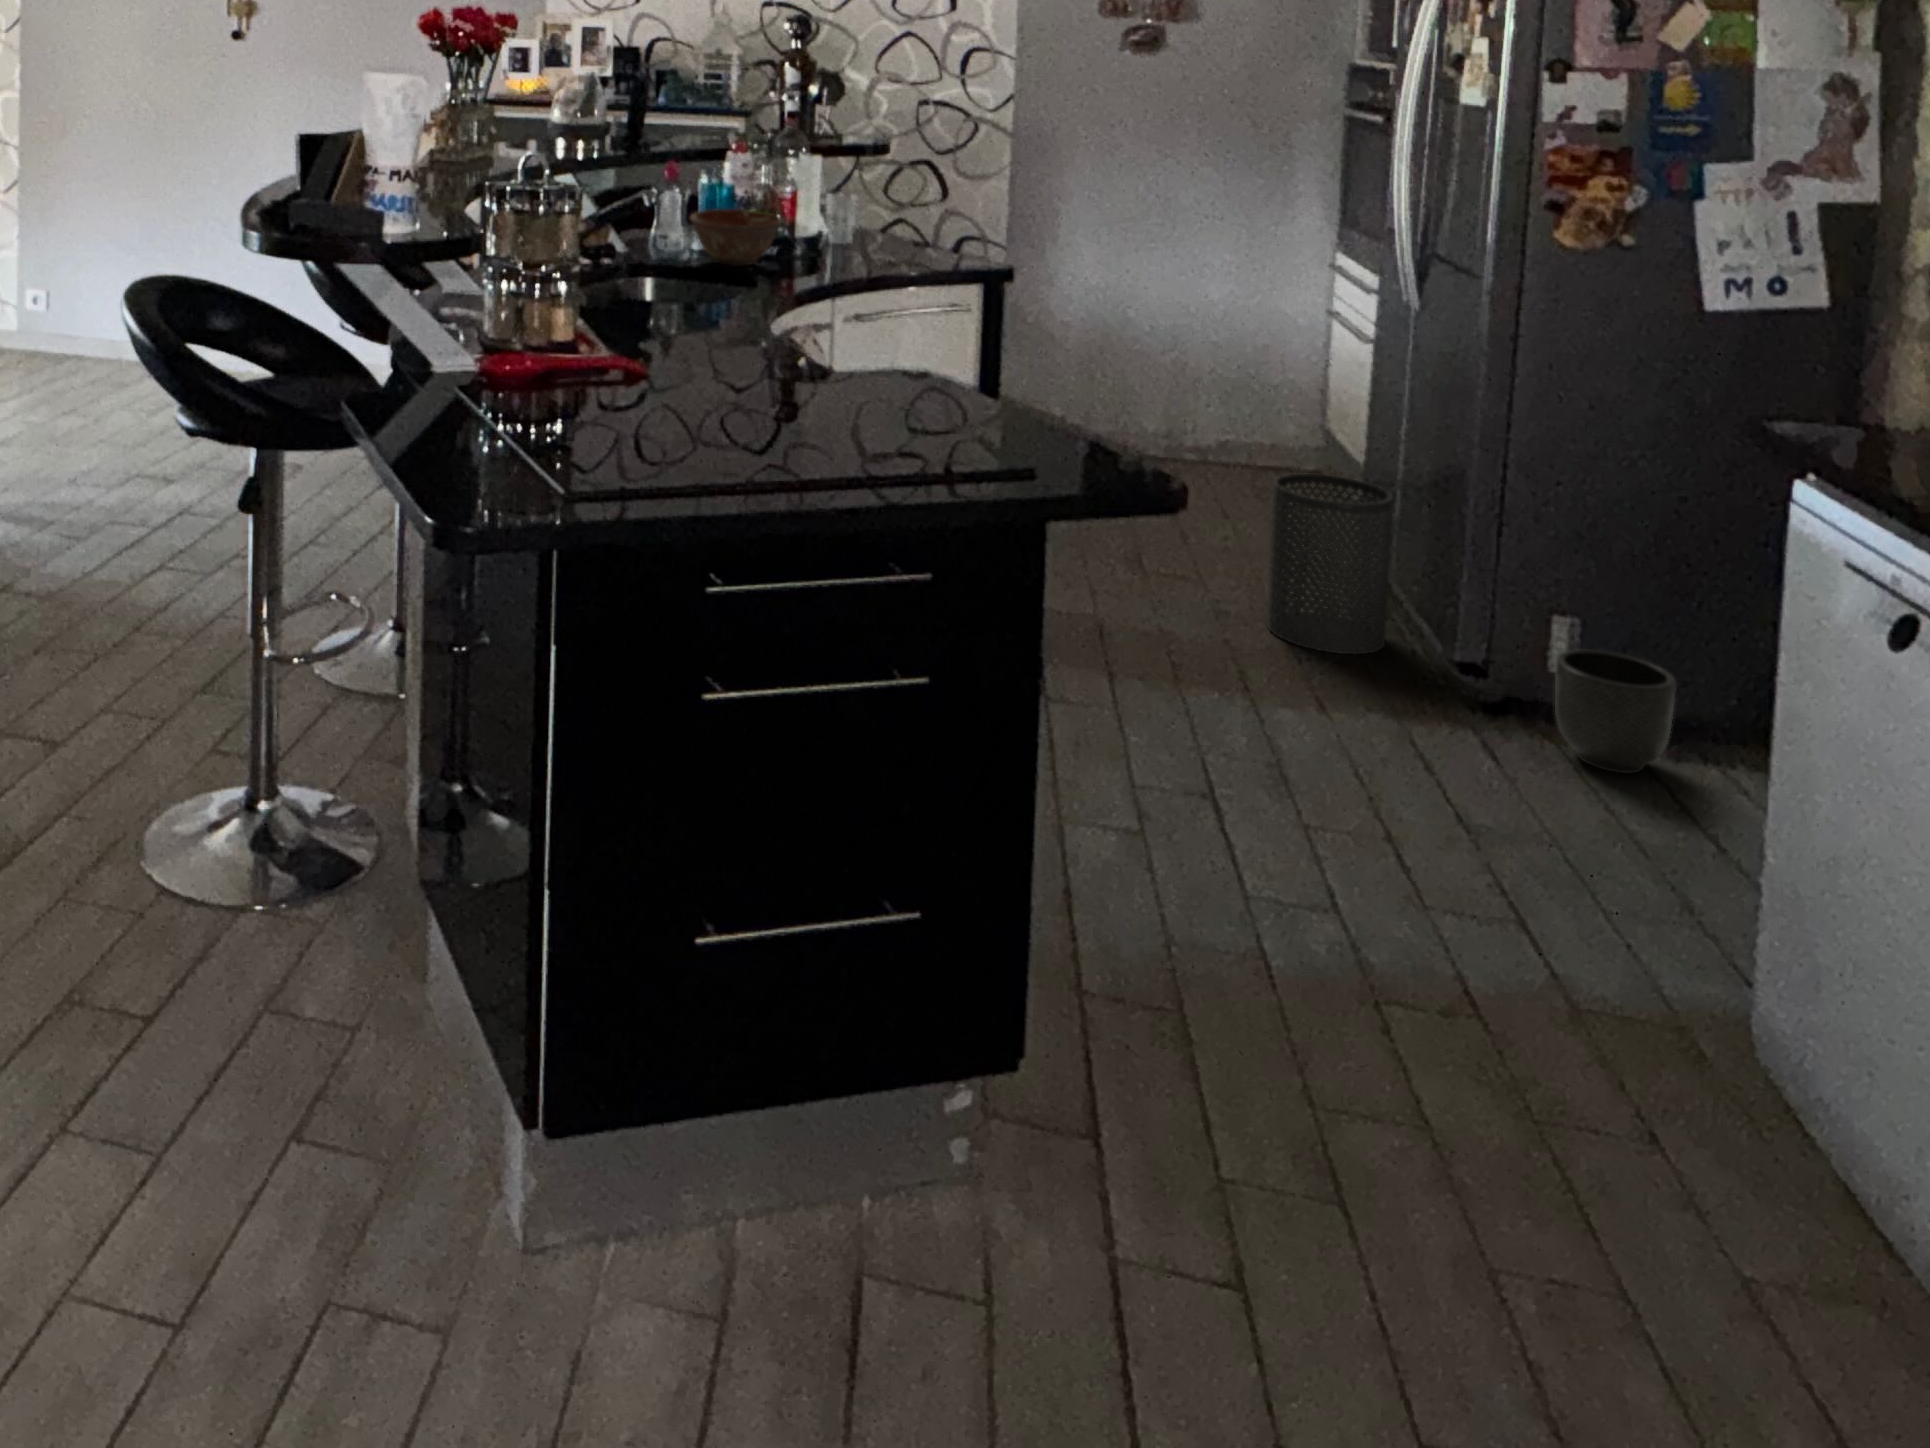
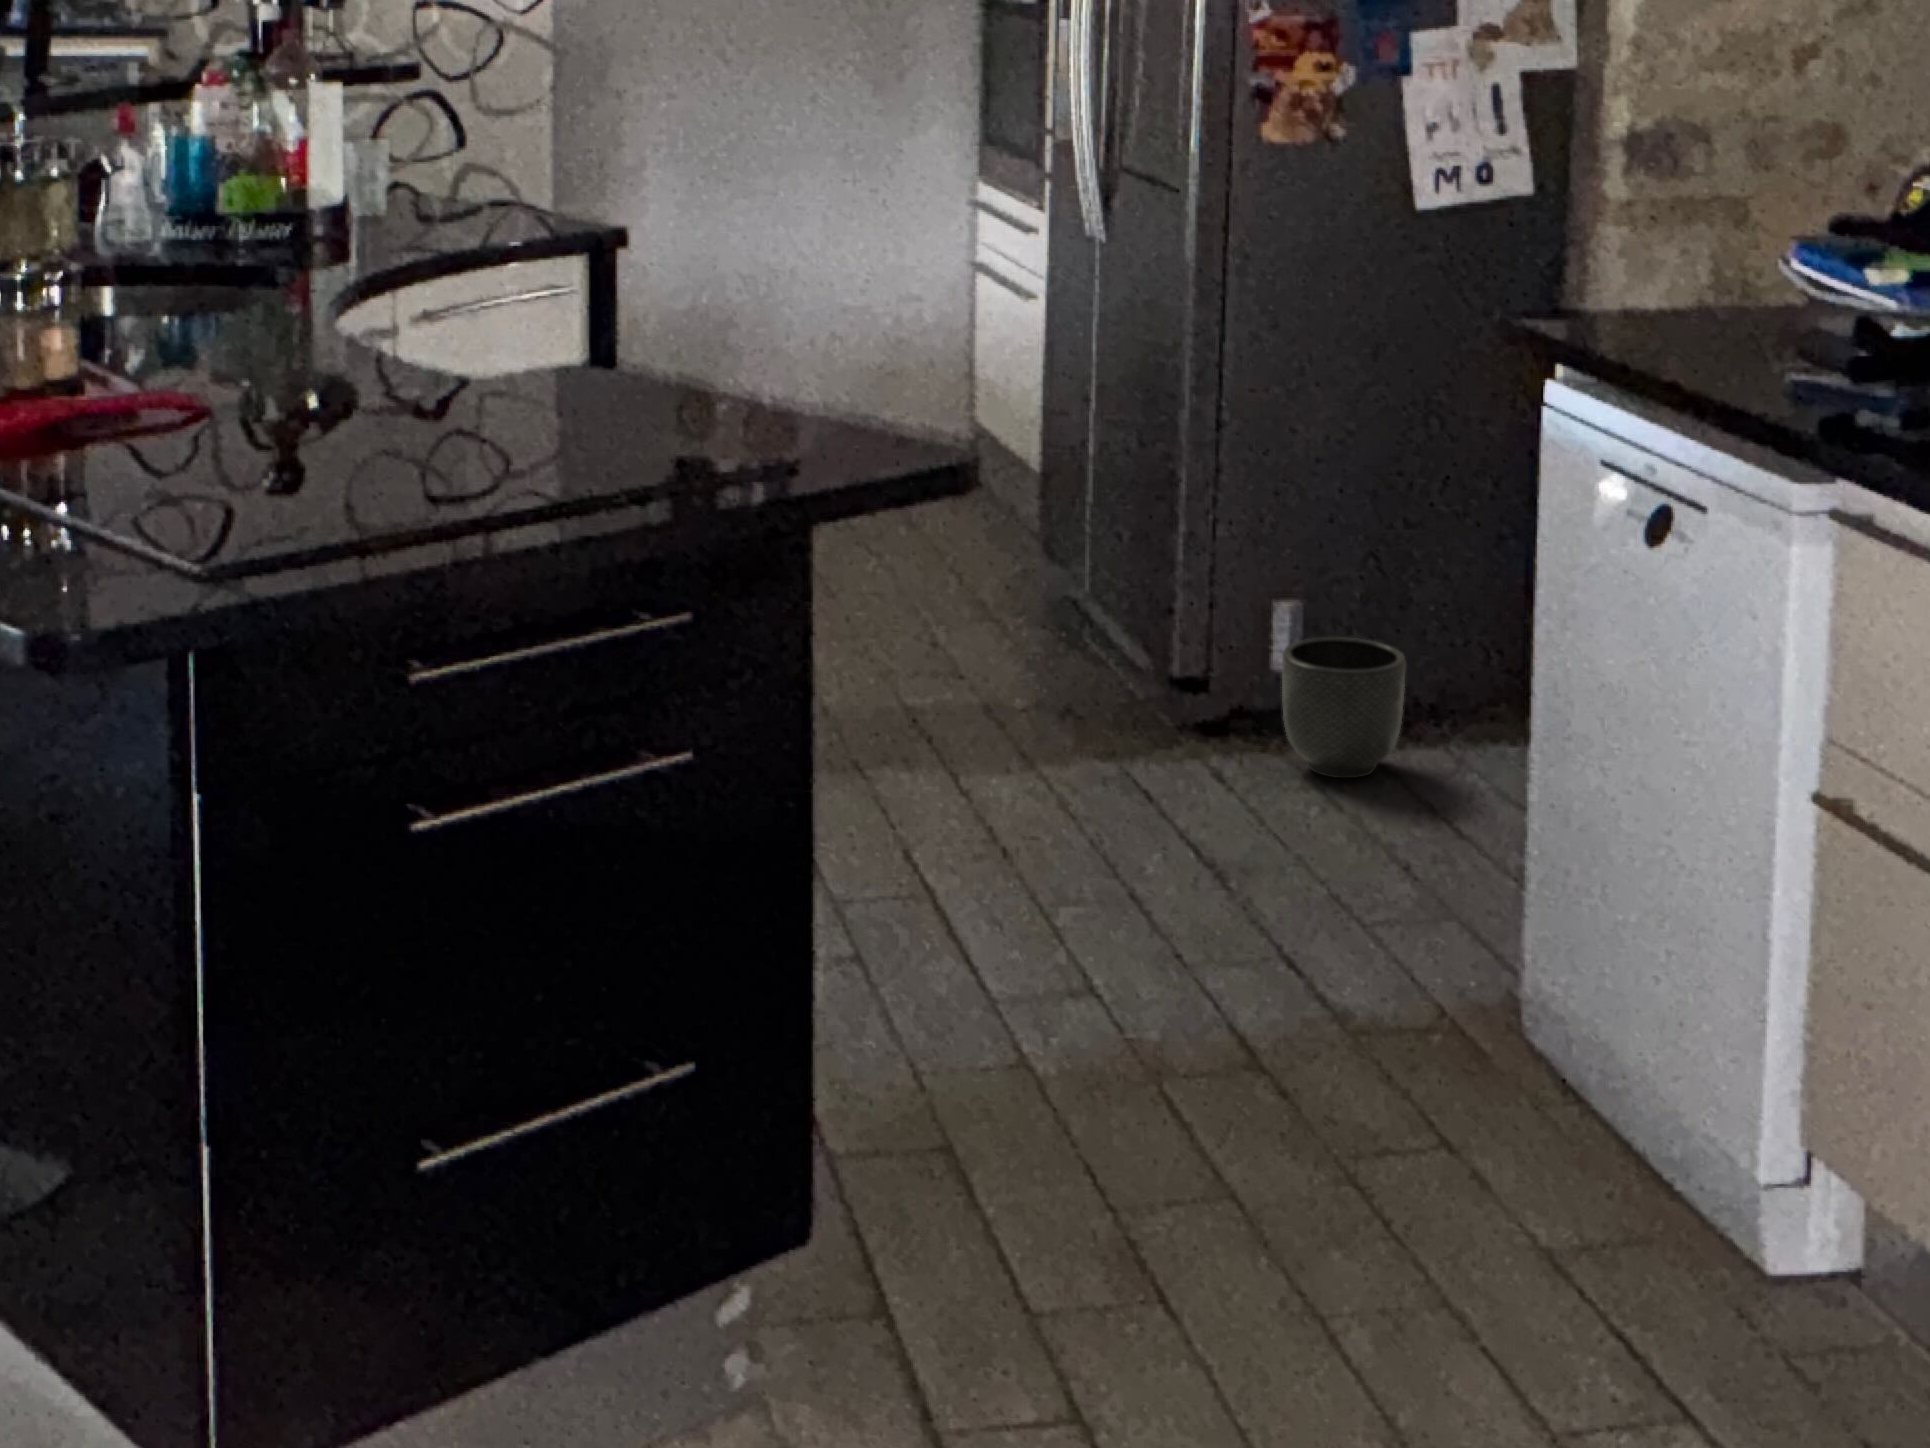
ceramic bowl: present [690,209,782,266] -> none [161,171,304,255]
trash can: present [1266,473,1393,655] -> none [943,471,1086,700]

